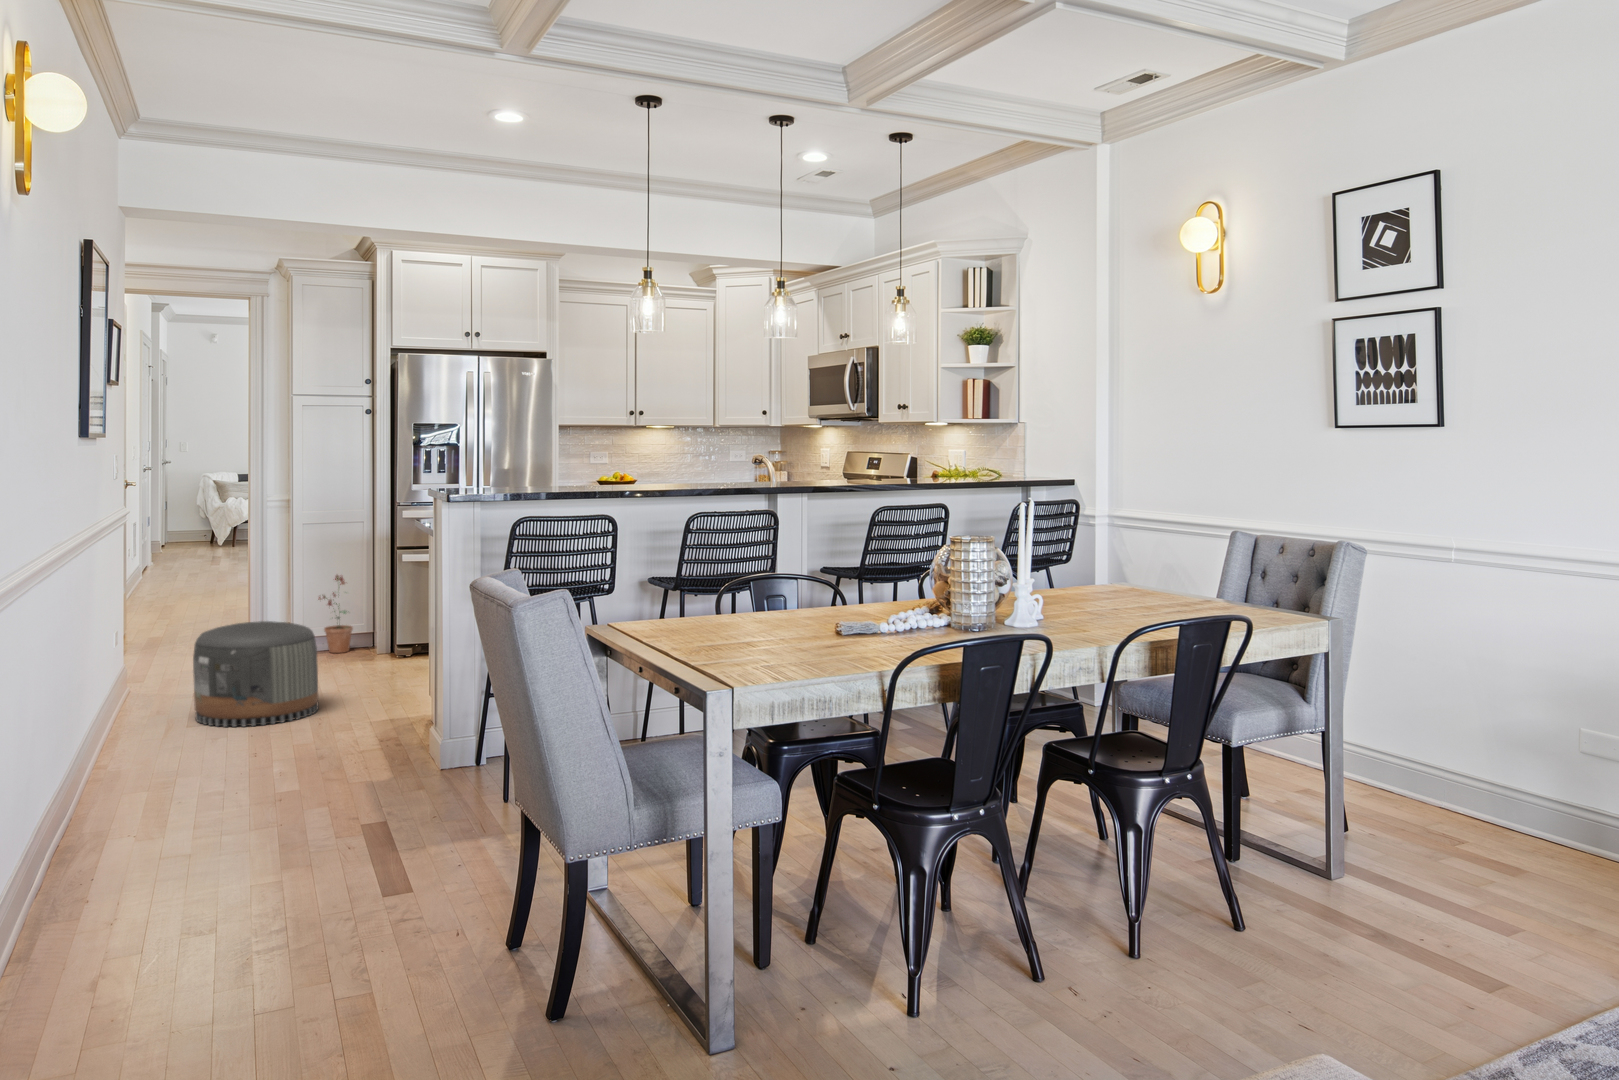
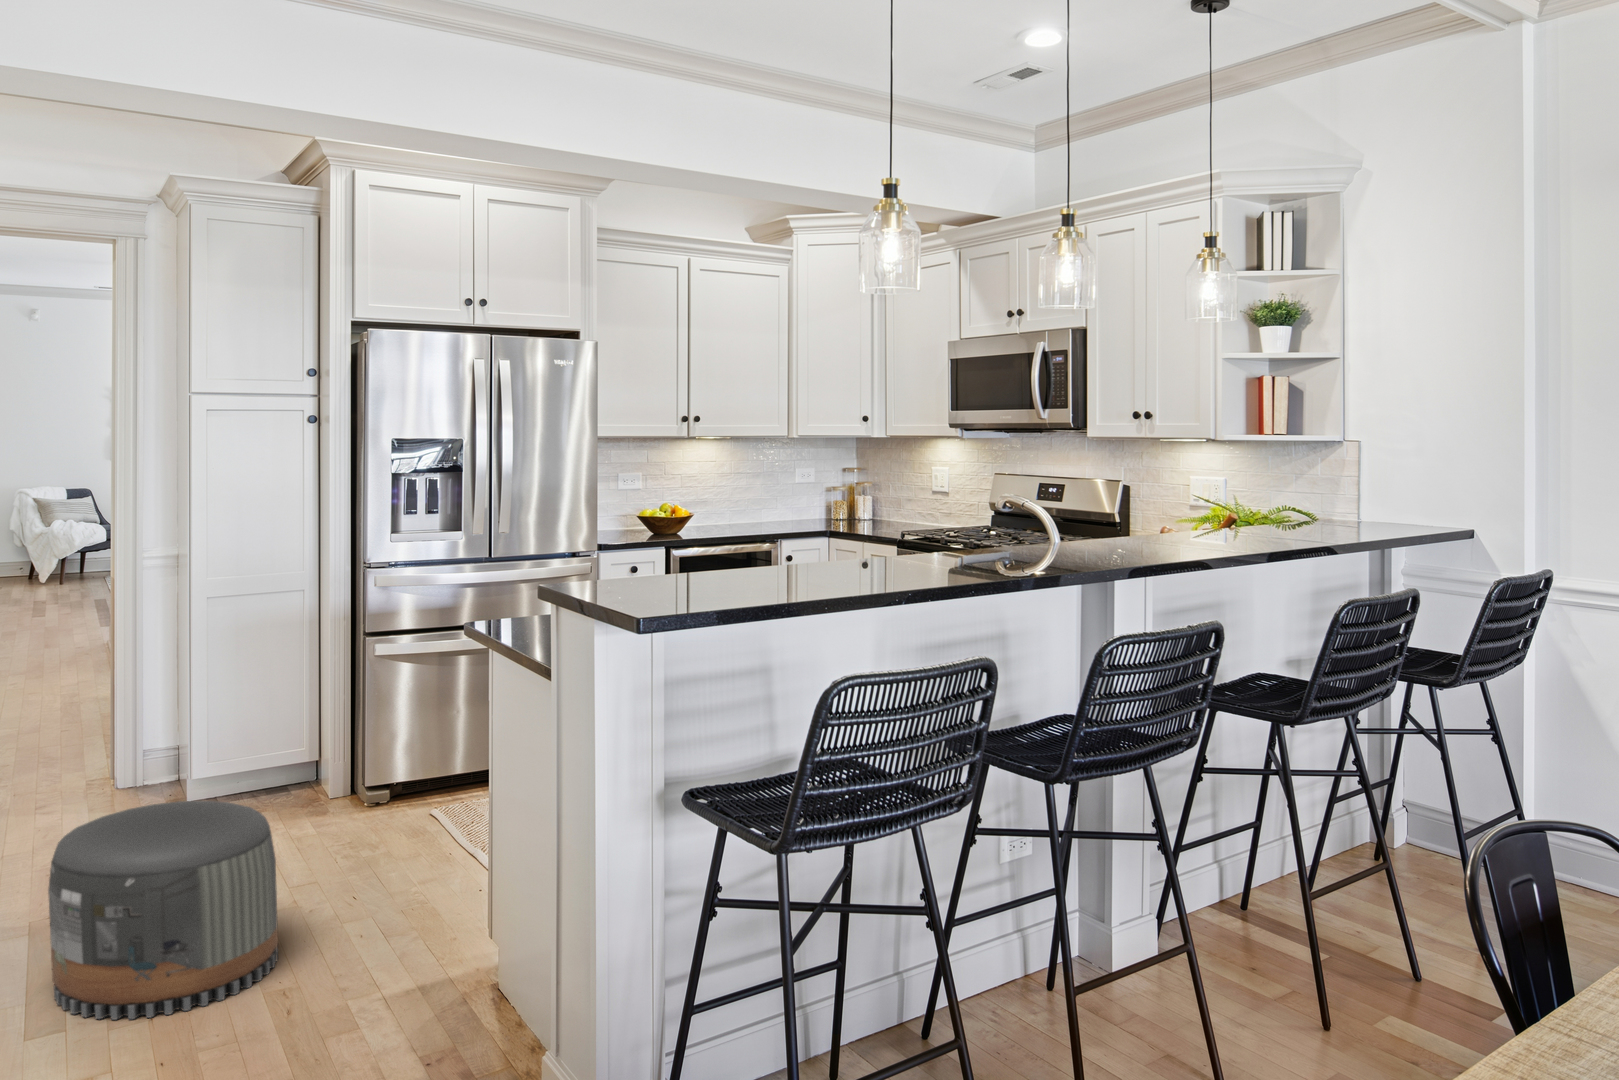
potted plant: present [318,575,353,653] -> none [232,674,290,799]

